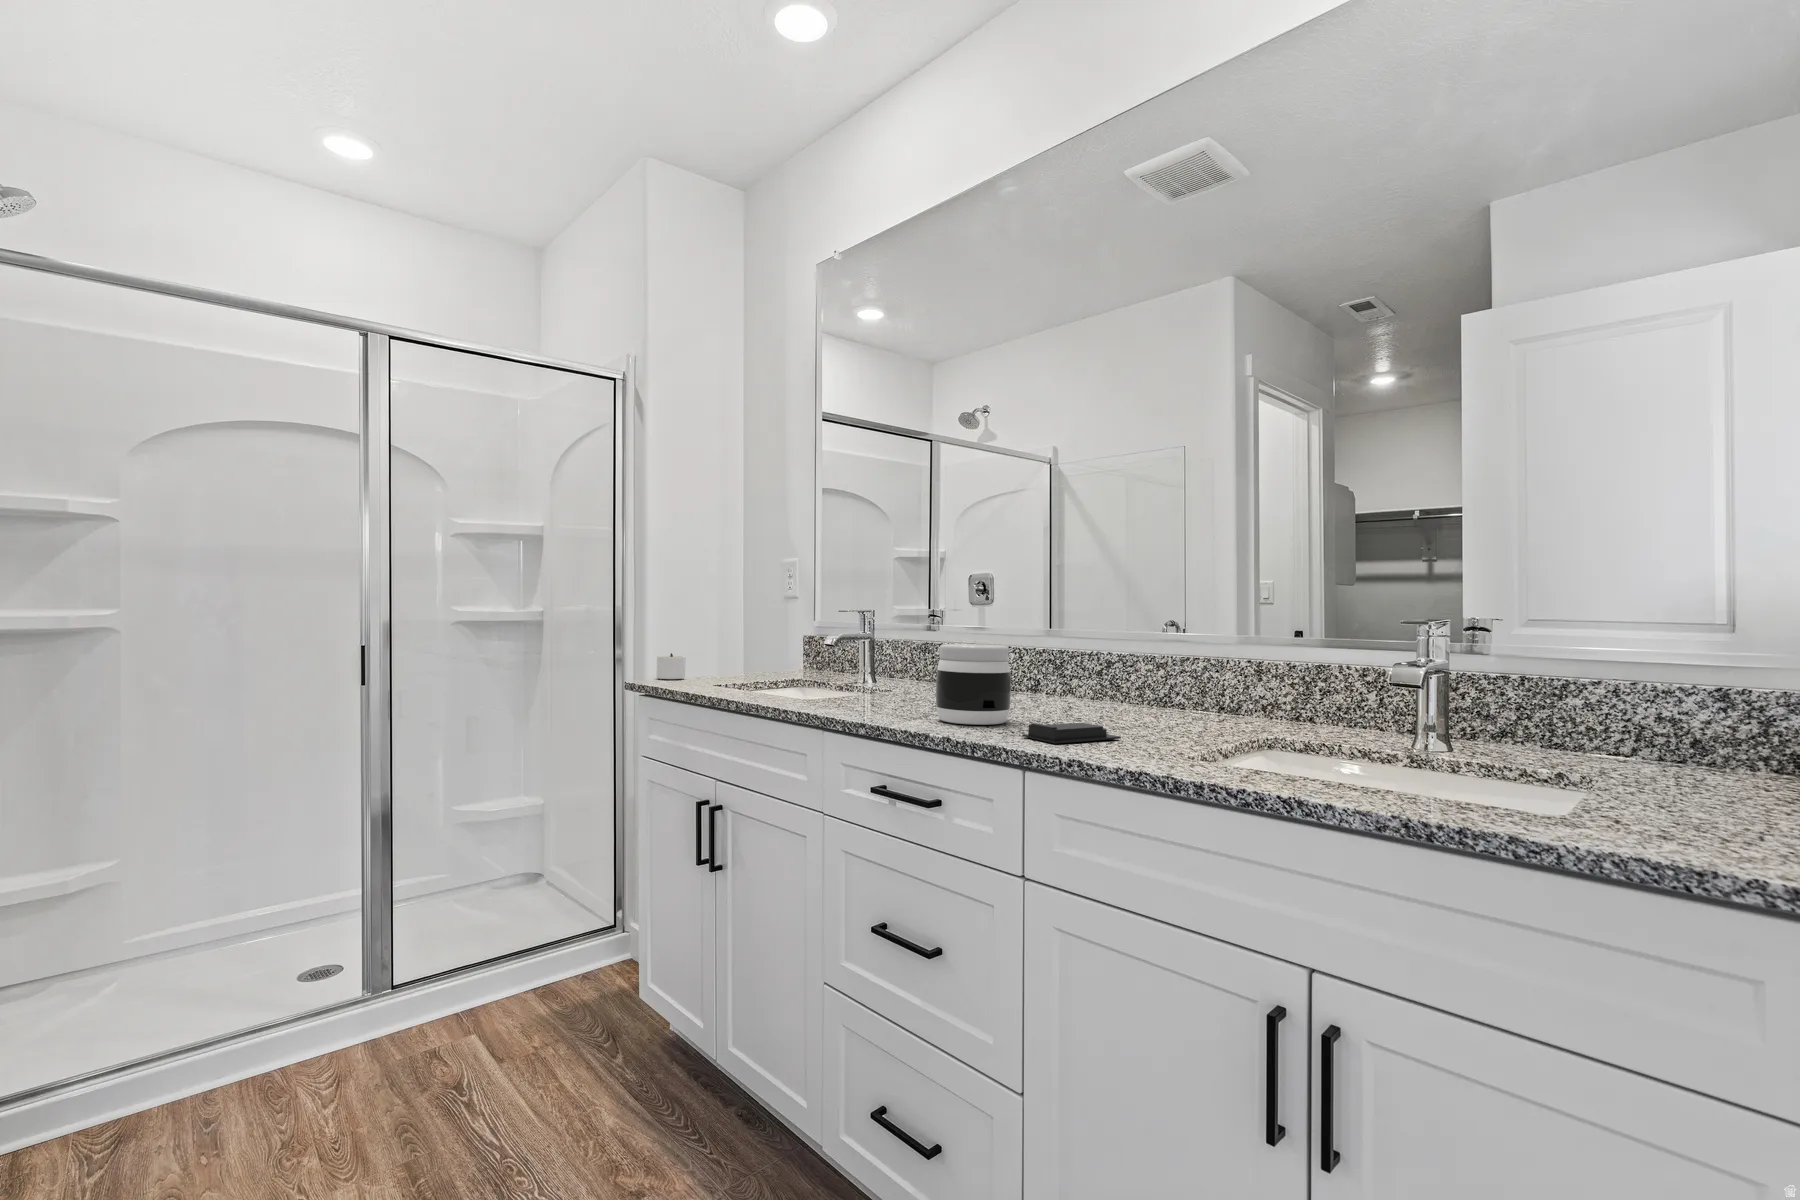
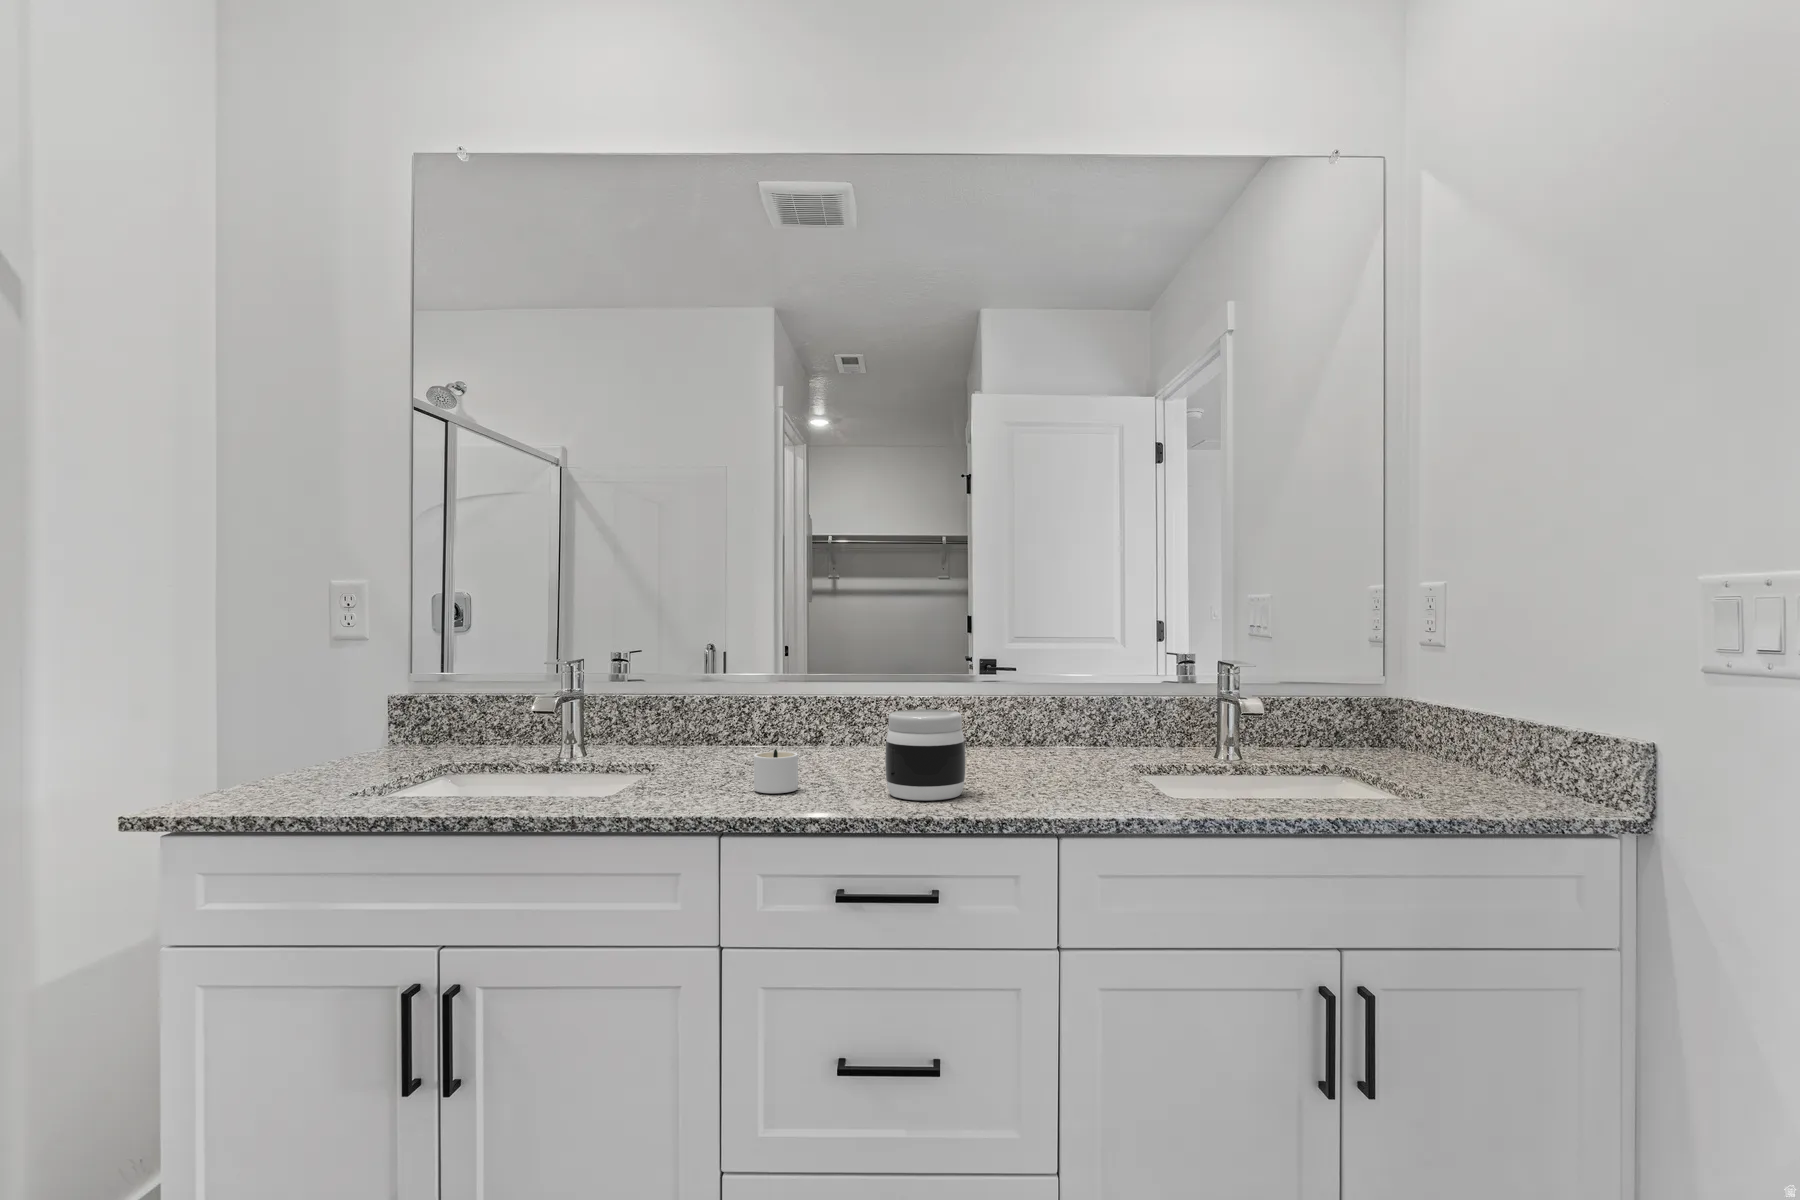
candle: present [656,653,686,679] -> present [754,749,798,793]
soap bar: present [1022,723,1121,744] -> none [1032,781,1088,806]

